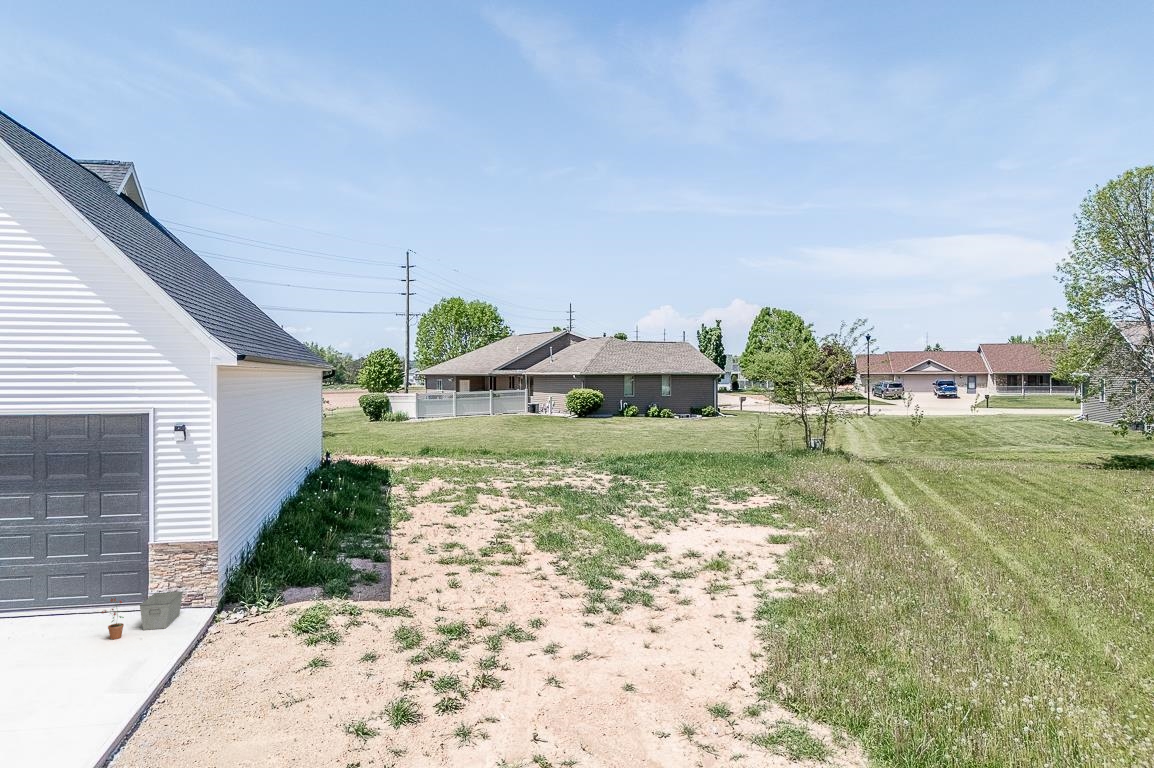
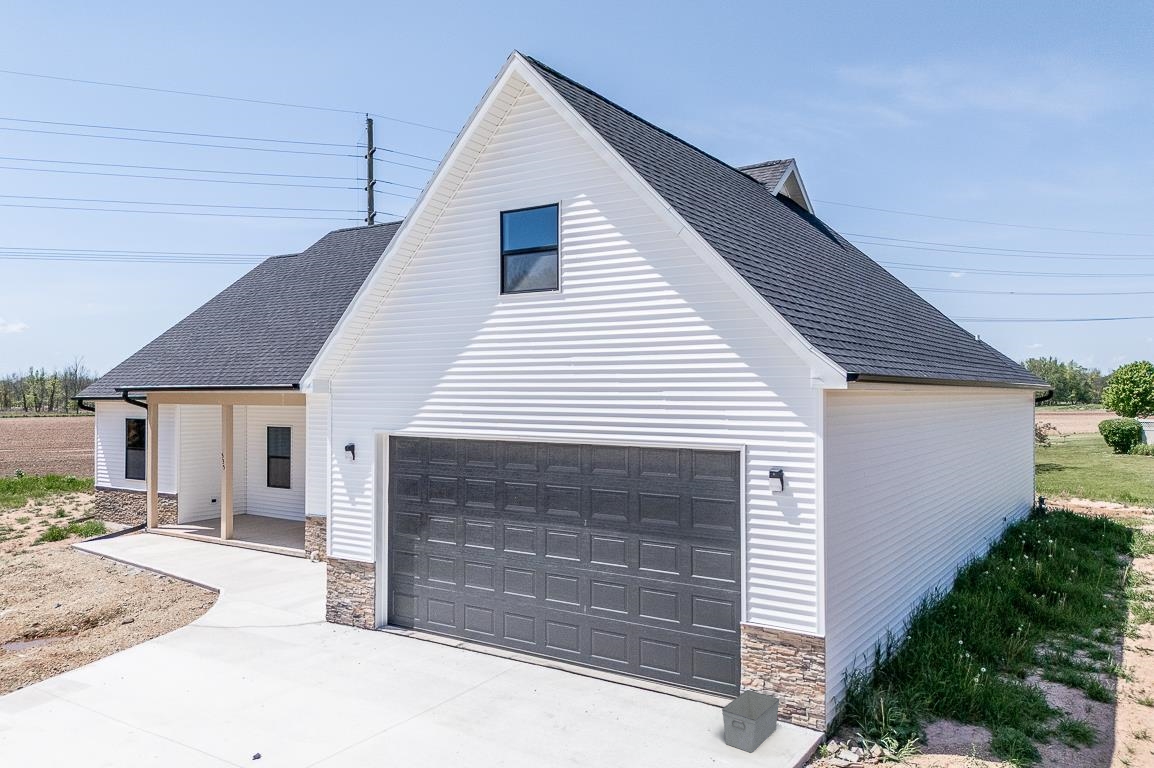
potted plant: present [102,598,124,639] -> none [678,692,702,749]

